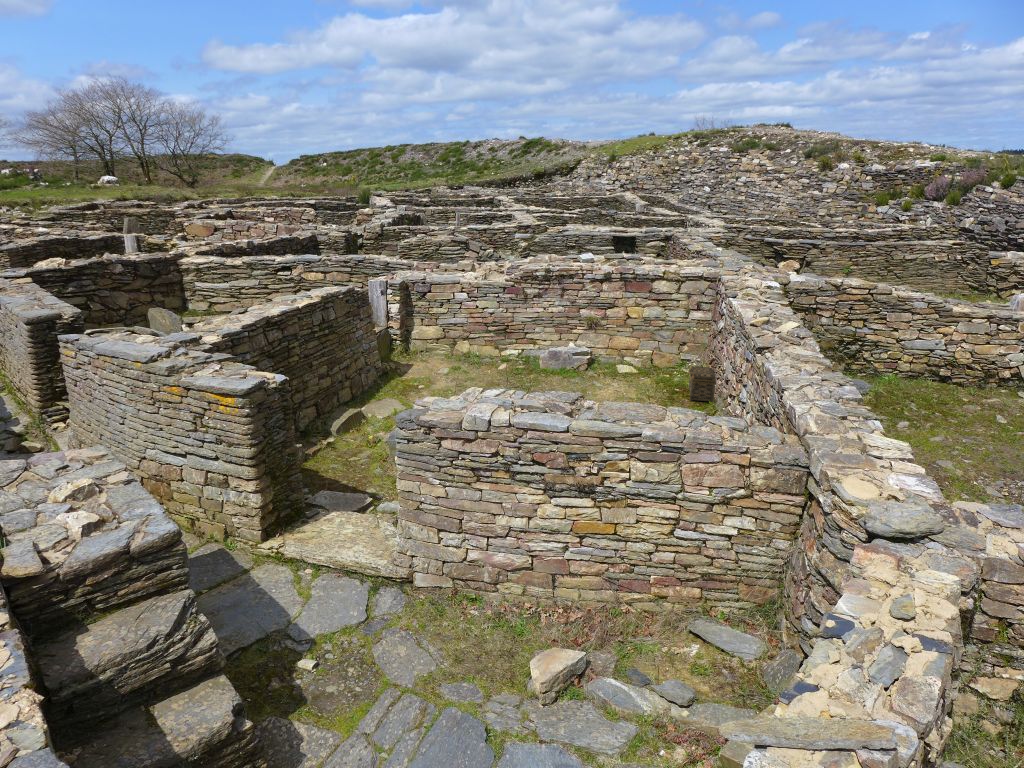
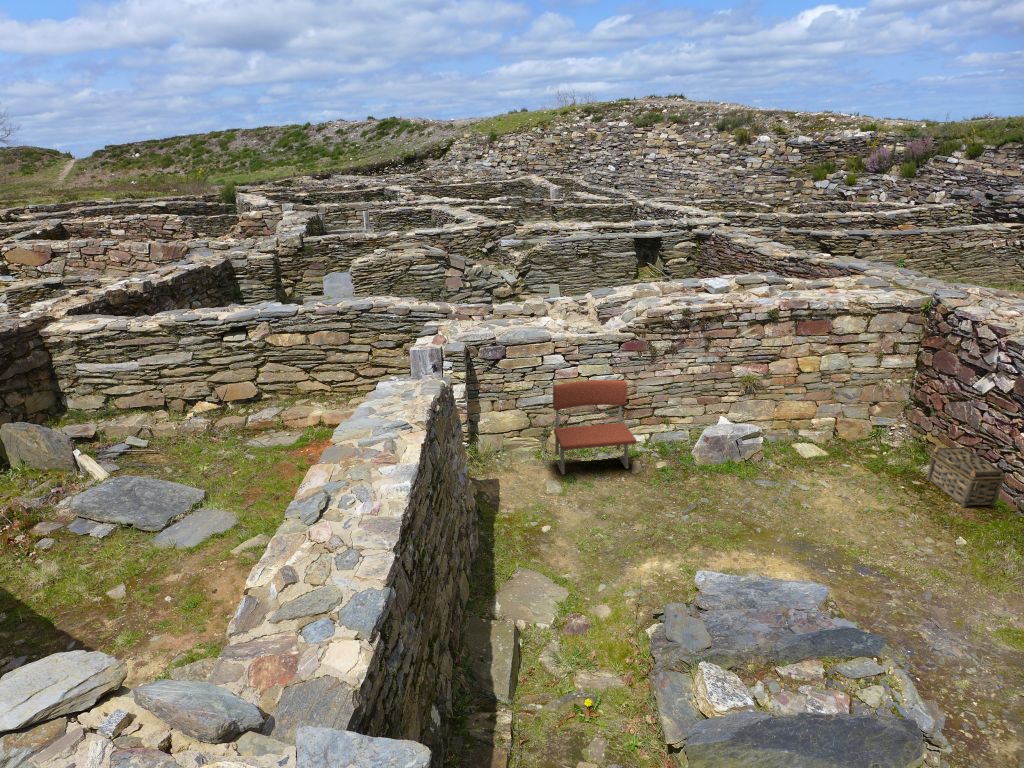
bench: none [451,309,503,369] -> present [553,380,637,474]

